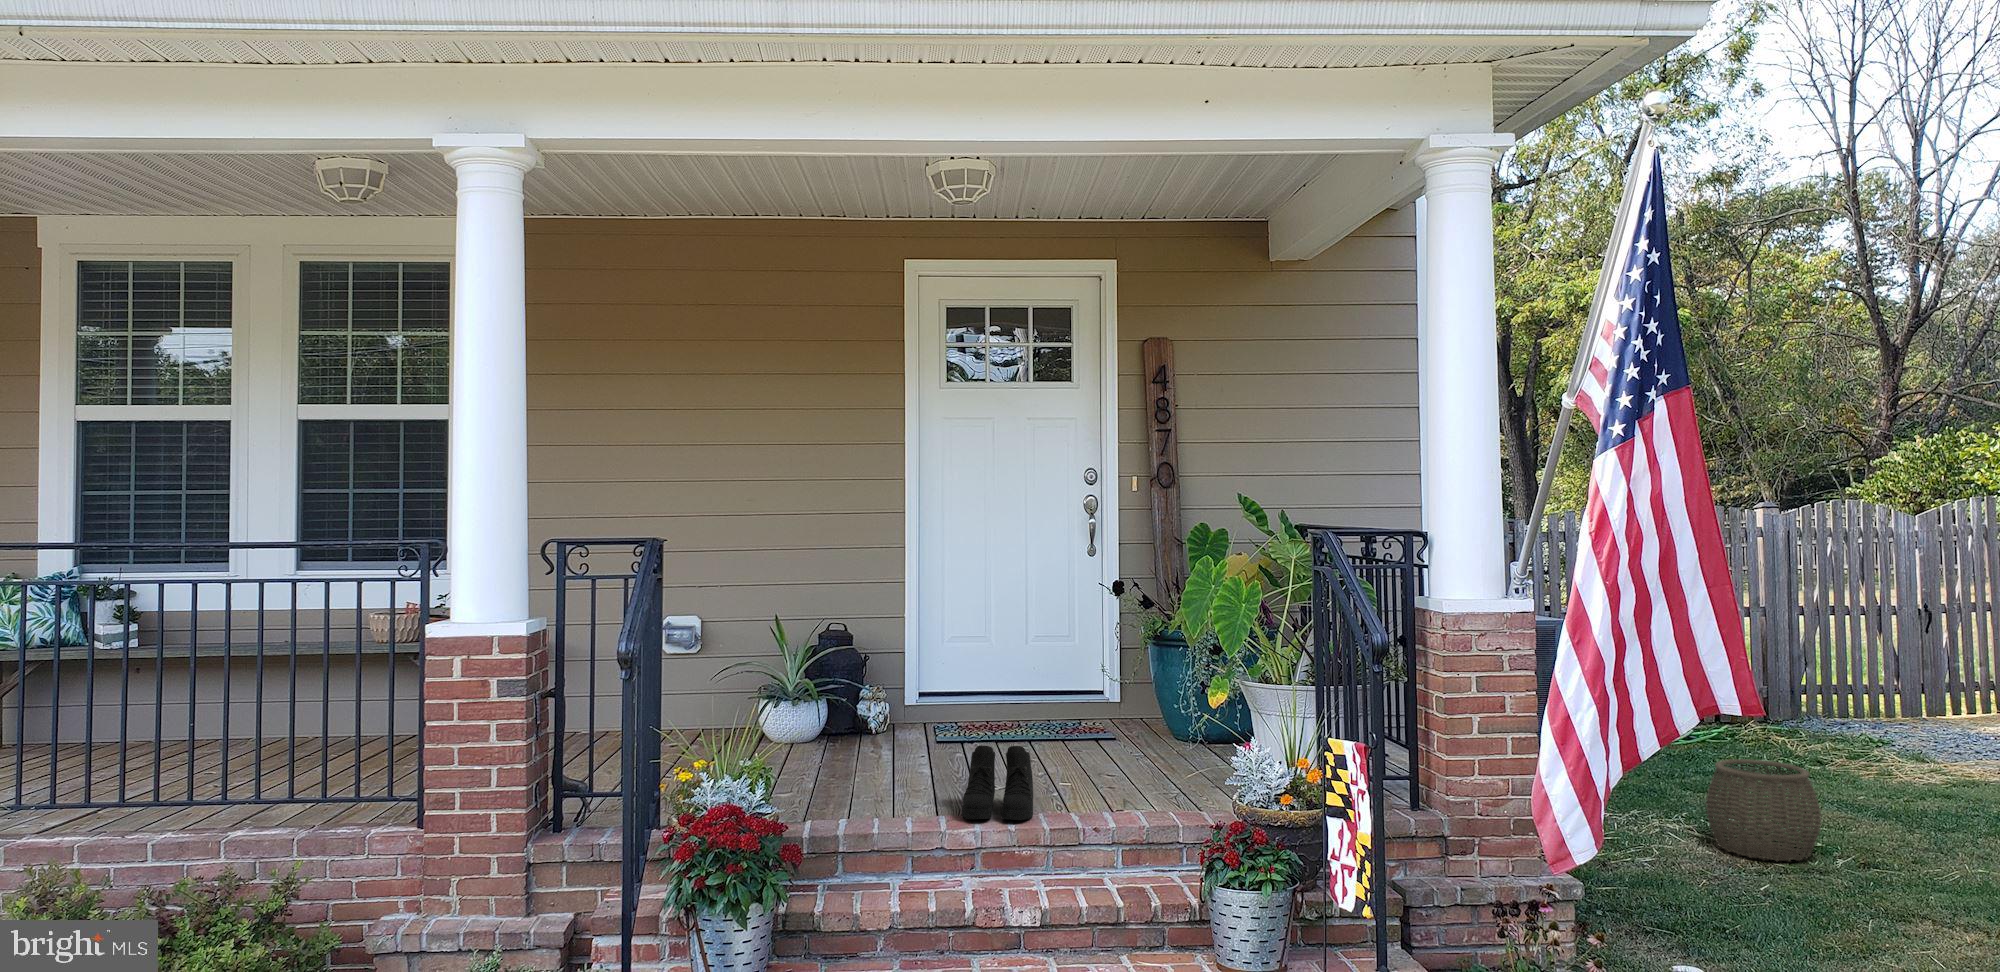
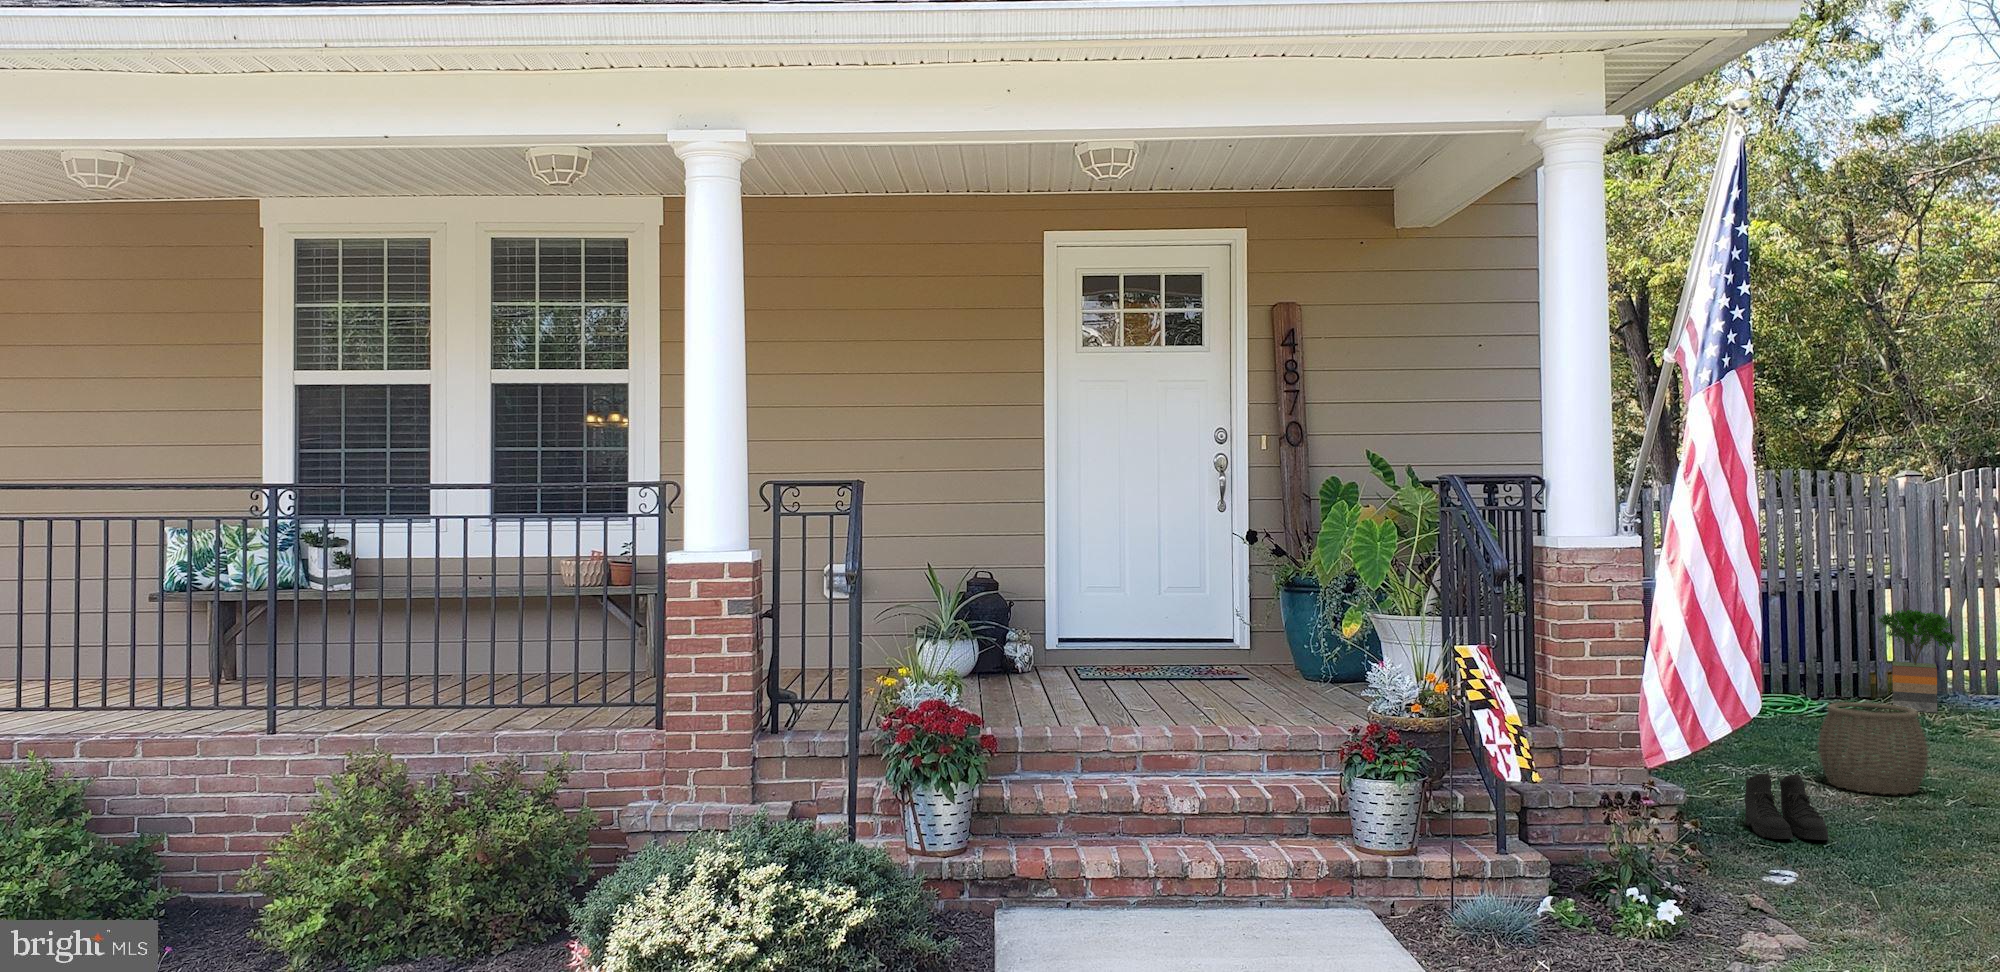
potted tree: none [1743,645,1824,750] -> present [1878,610,1957,713]
boots: present [962,745,1033,820] -> present [1745,774,1828,840]

